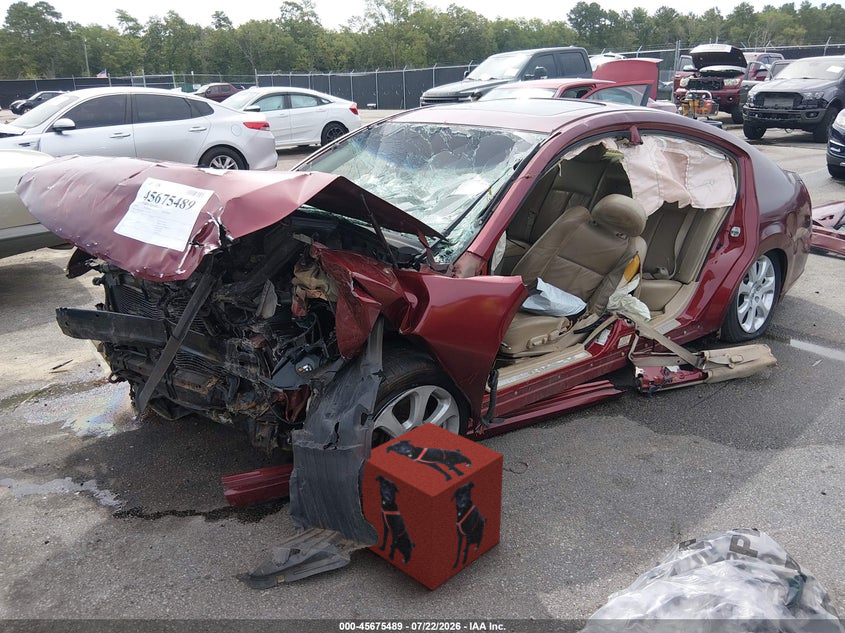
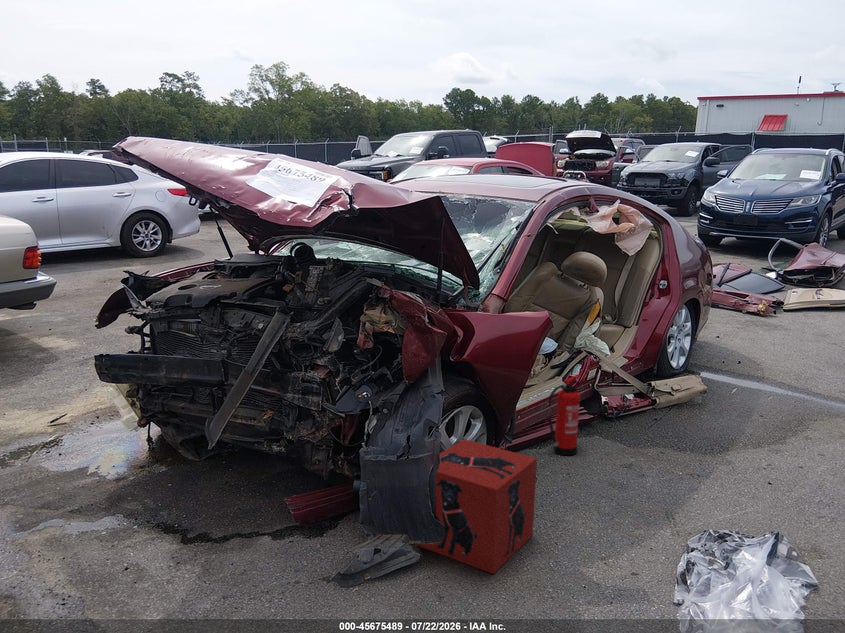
fire extinguisher: none [557,342,604,438] -> present [548,373,581,455]

